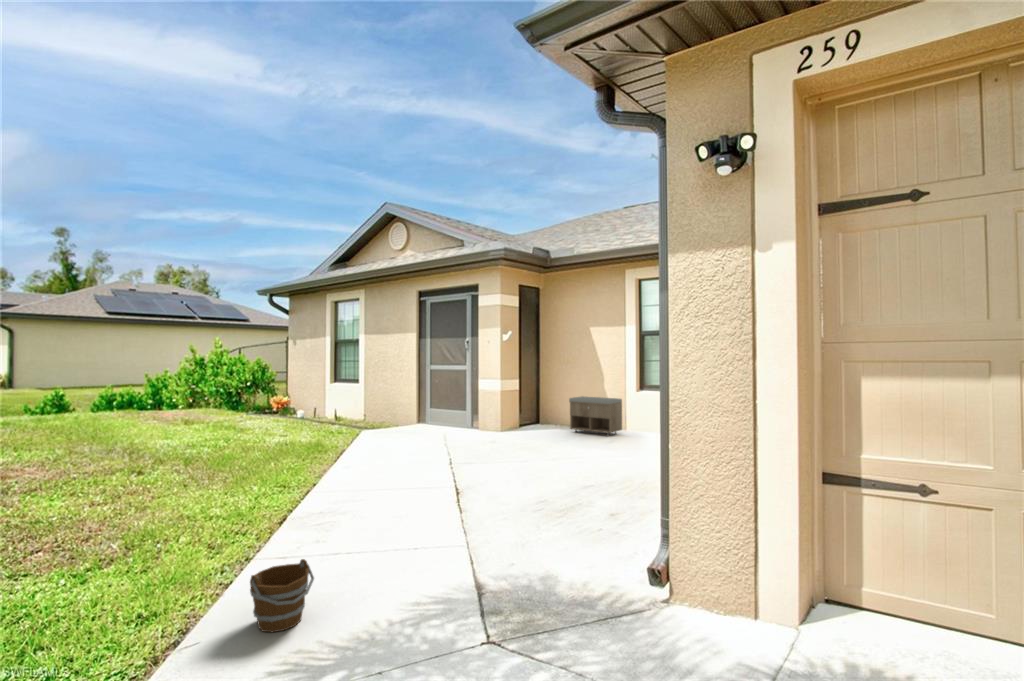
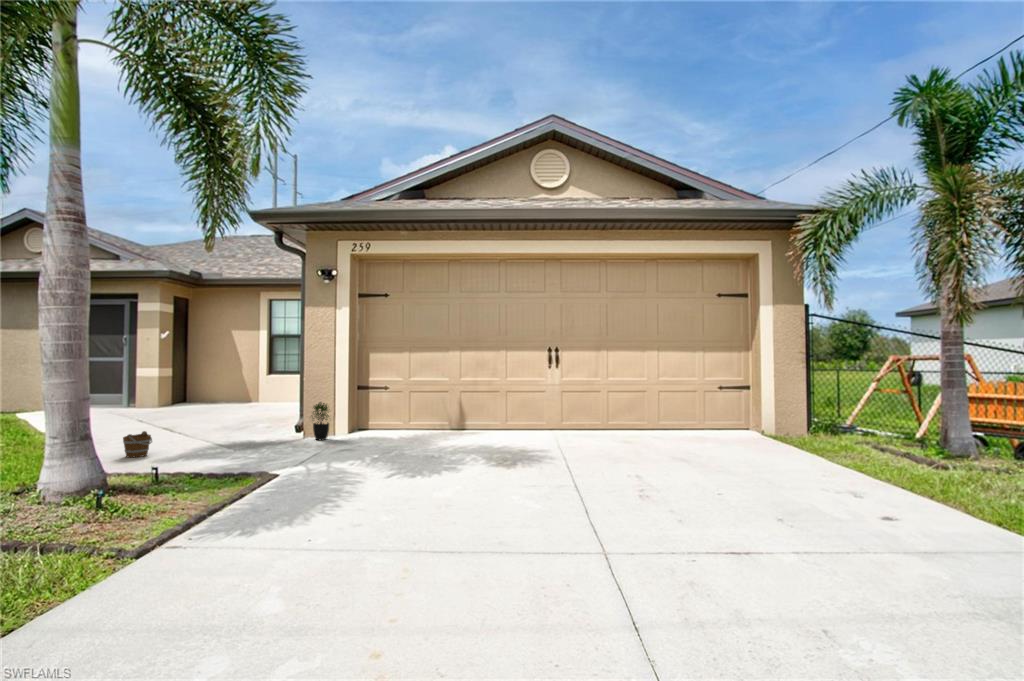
storage bench: present [569,396,622,436] -> none [217,379,258,405]
potted plant: none [677,522,747,646] -> present [312,402,329,440]

